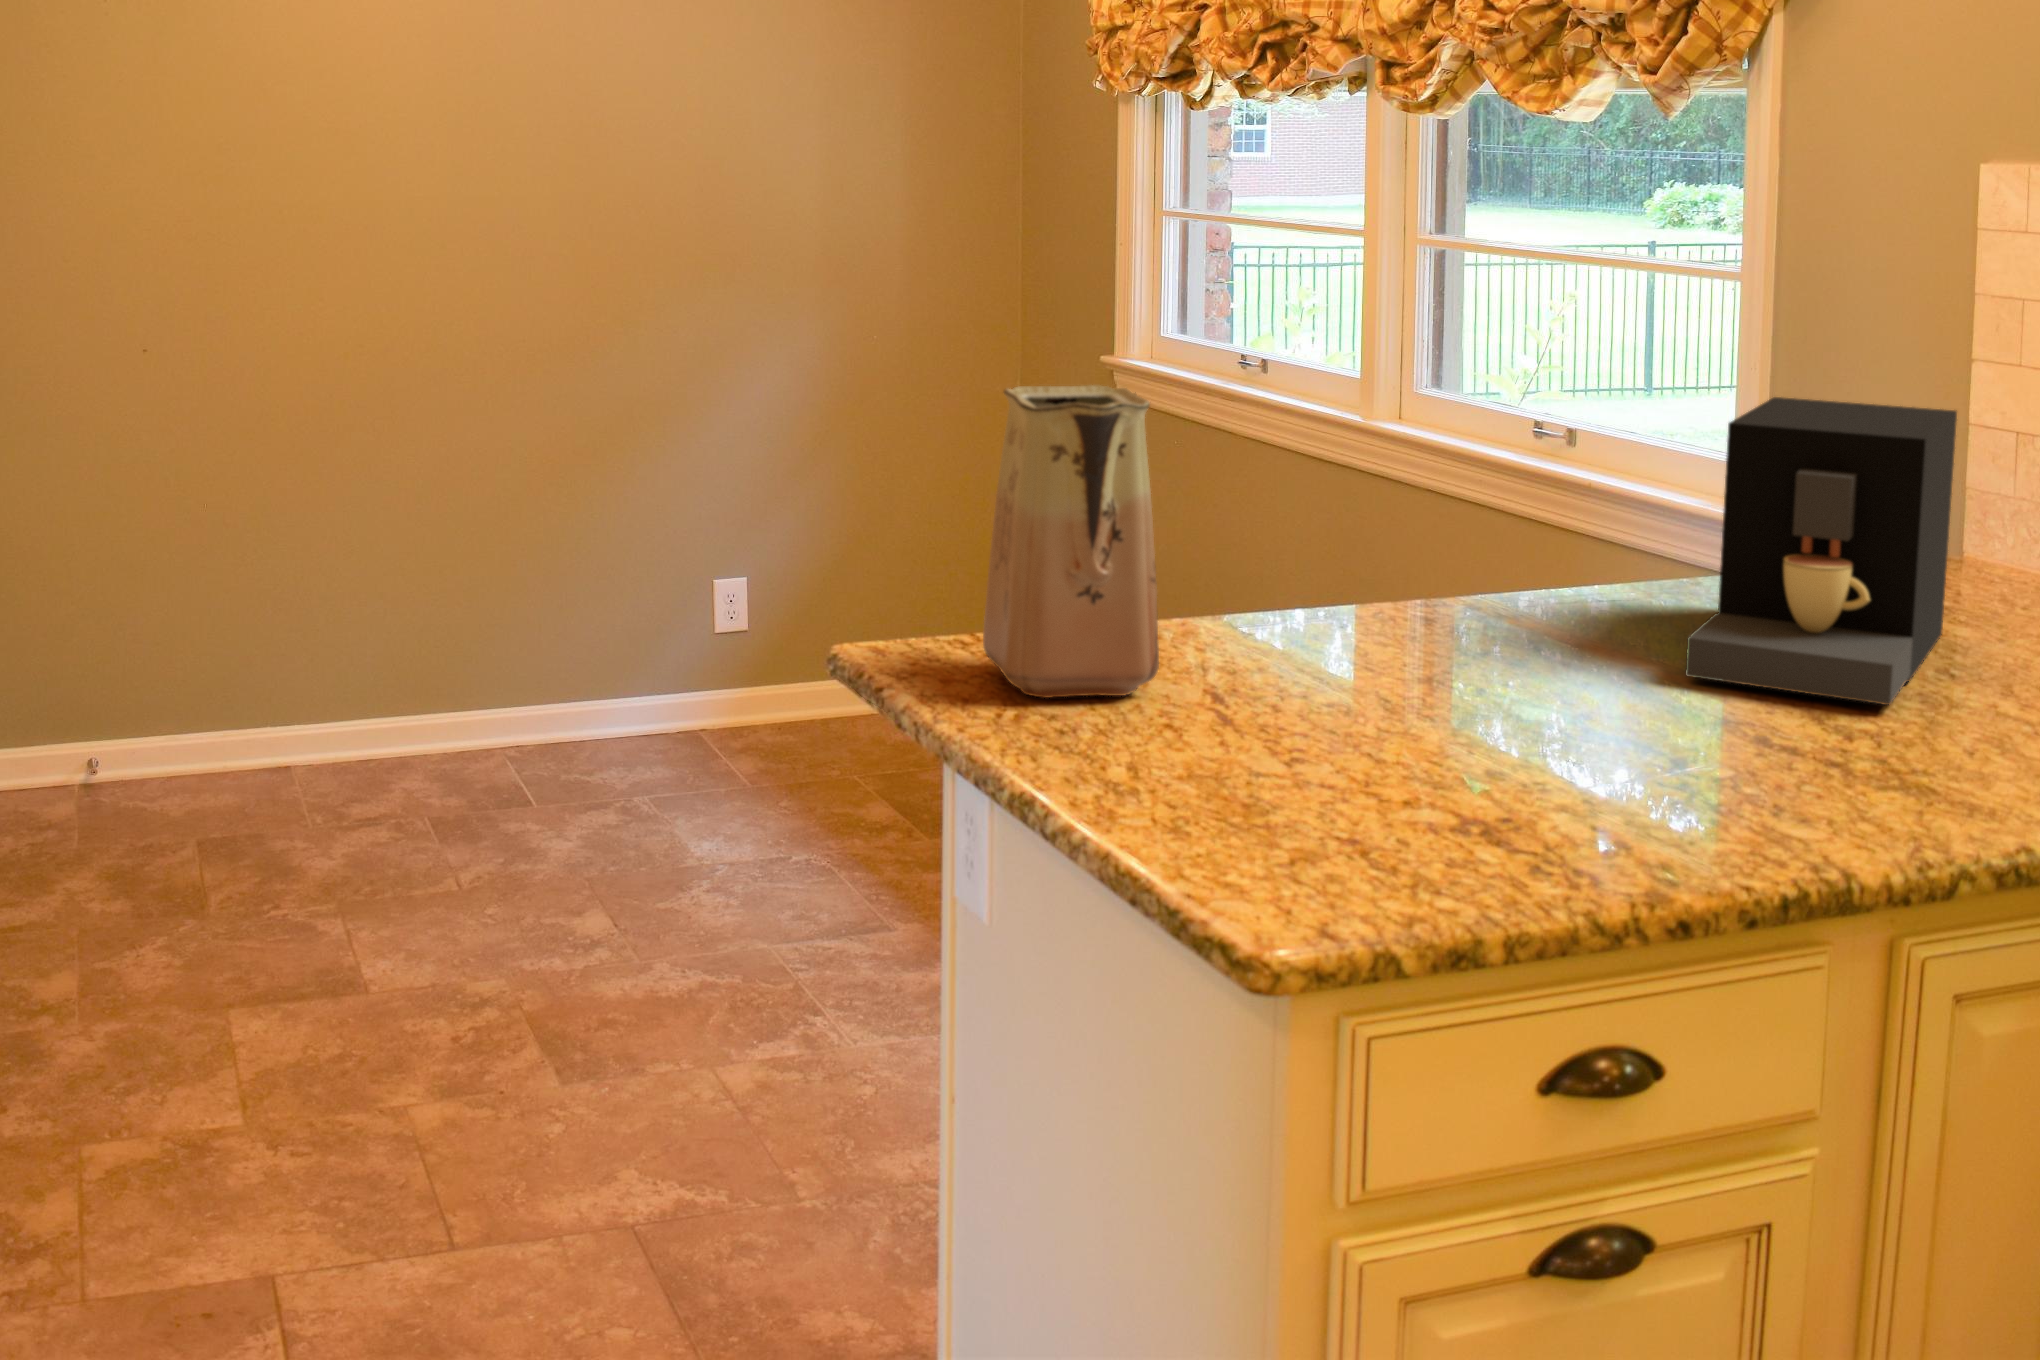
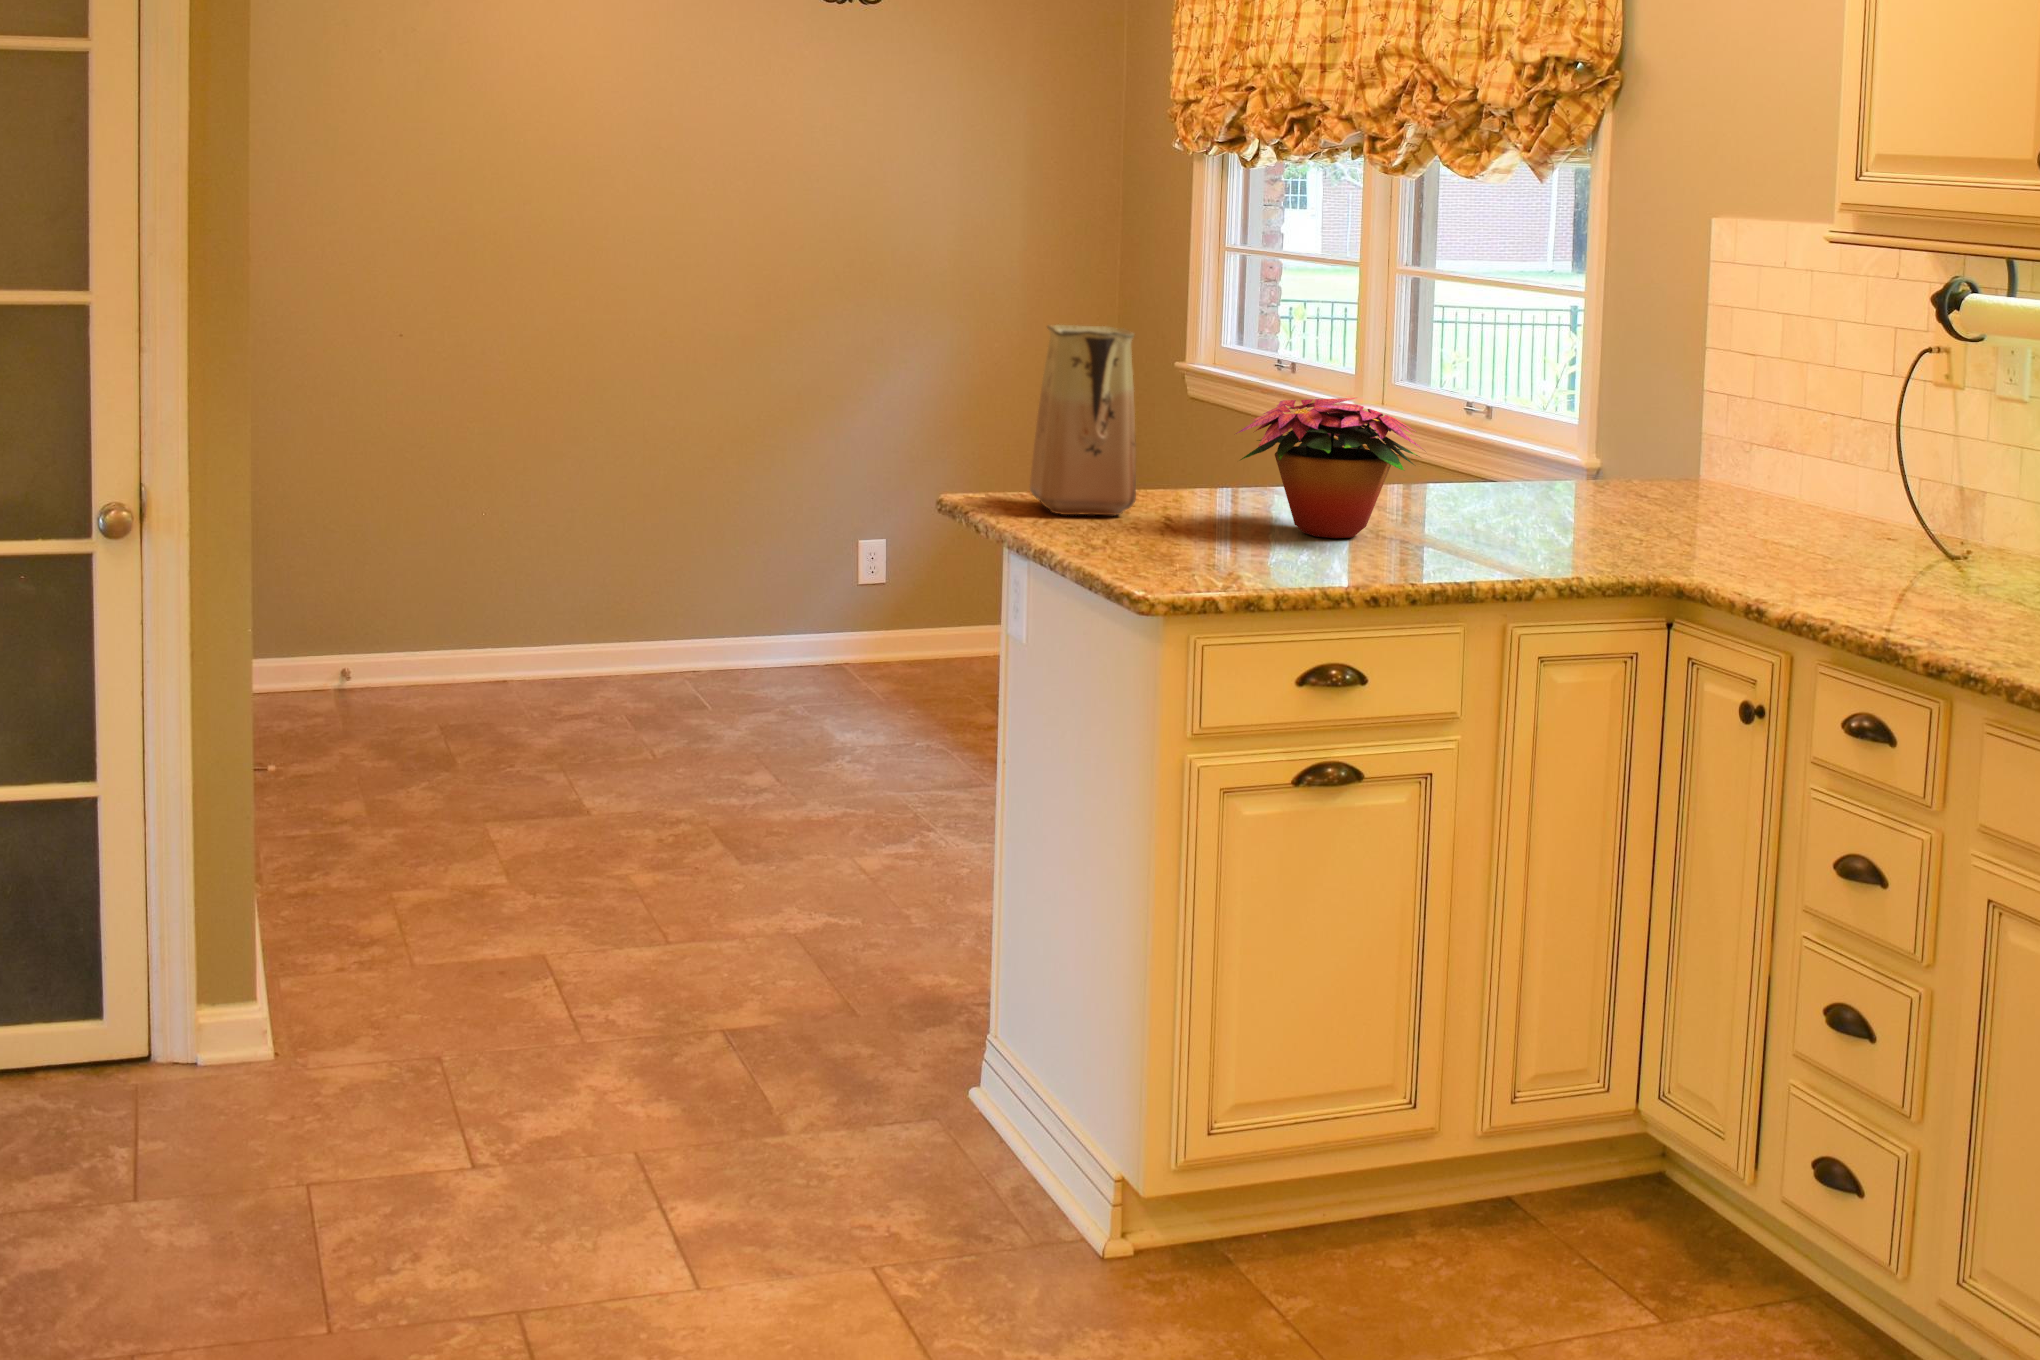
coffee maker: present [1686,397,1957,705] -> none [1464,360,1655,534]
flower arrangement: none [1321,497,1681,736] -> present [1236,398,1423,538]

